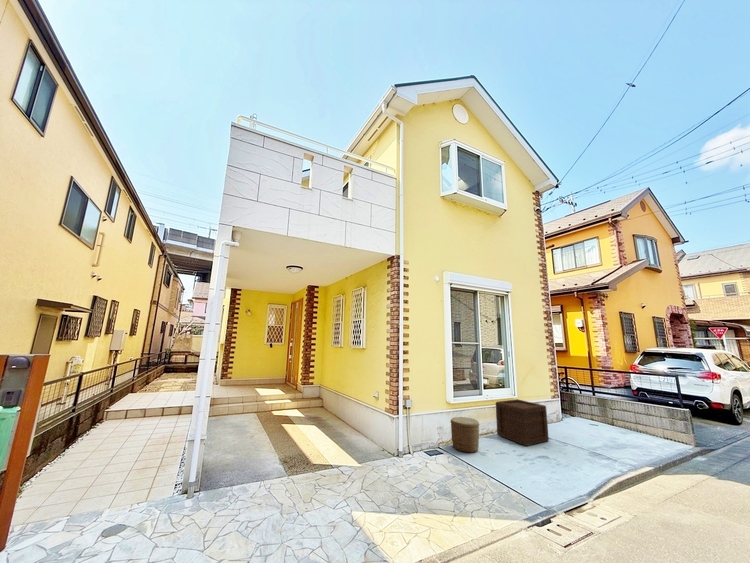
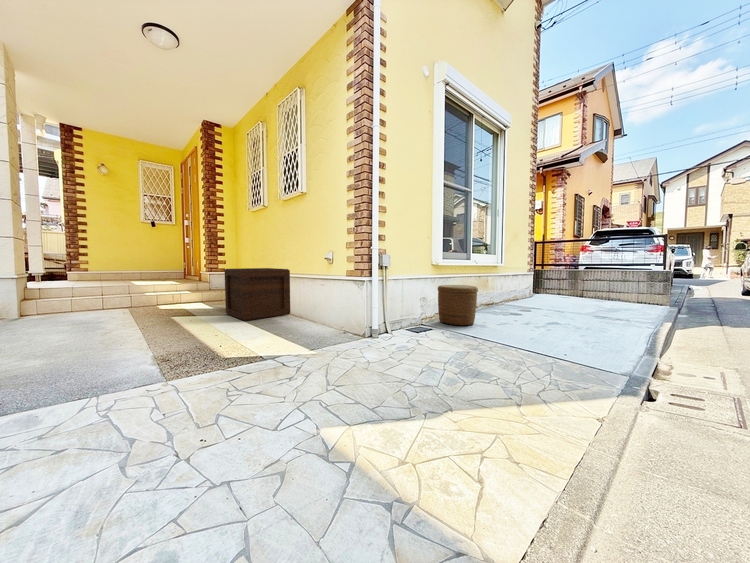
wooden crate: present [496,399,549,446] -> present [225,268,290,321]

